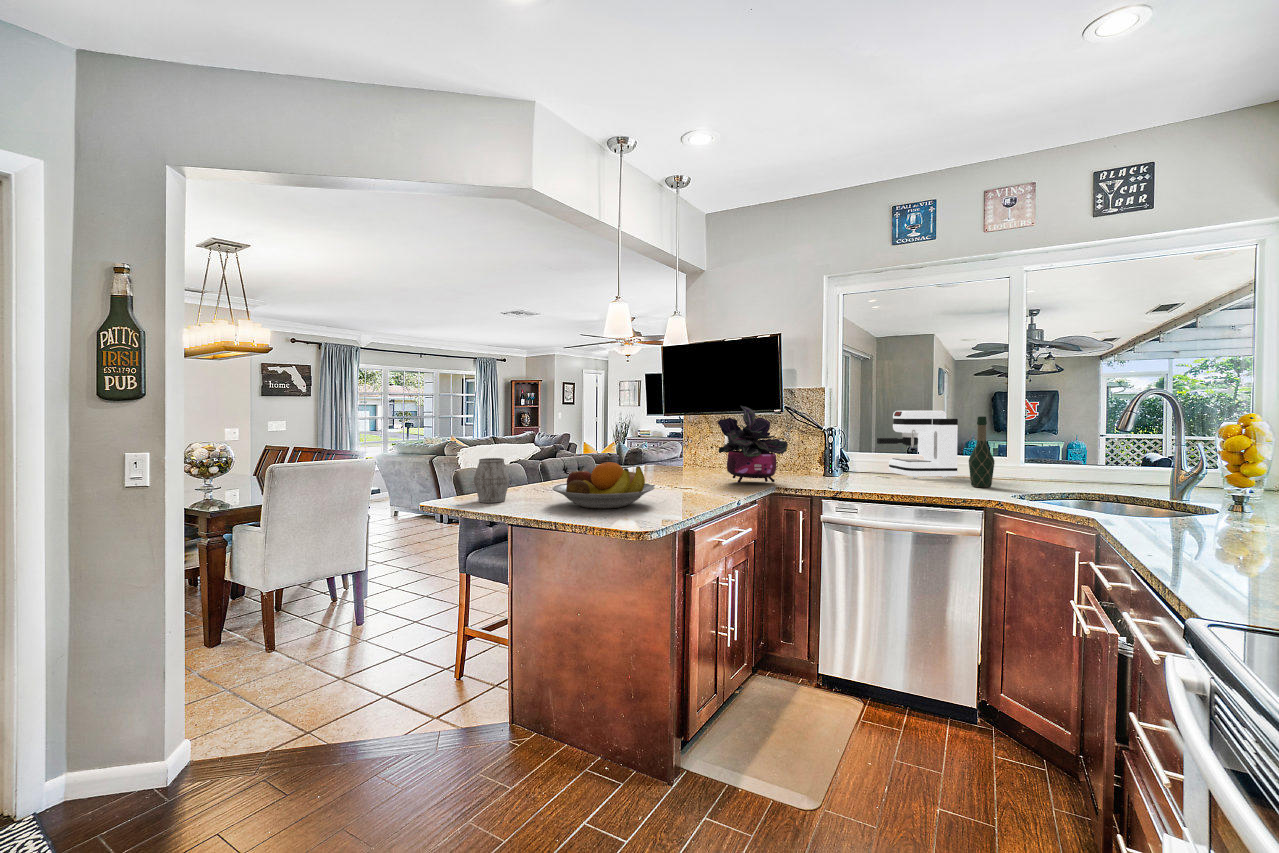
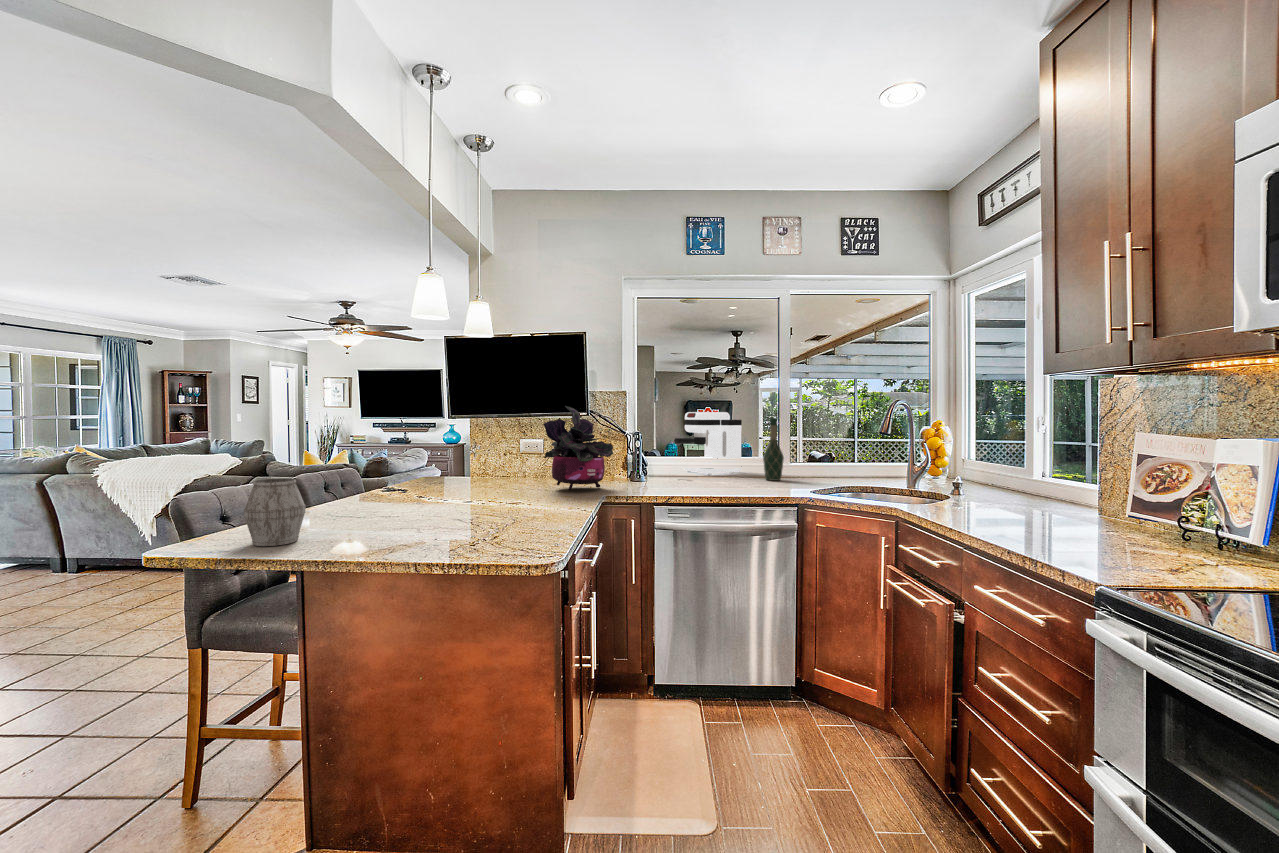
fruit bowl: present [552,462,655,509] -> none [384,476,523,538]

